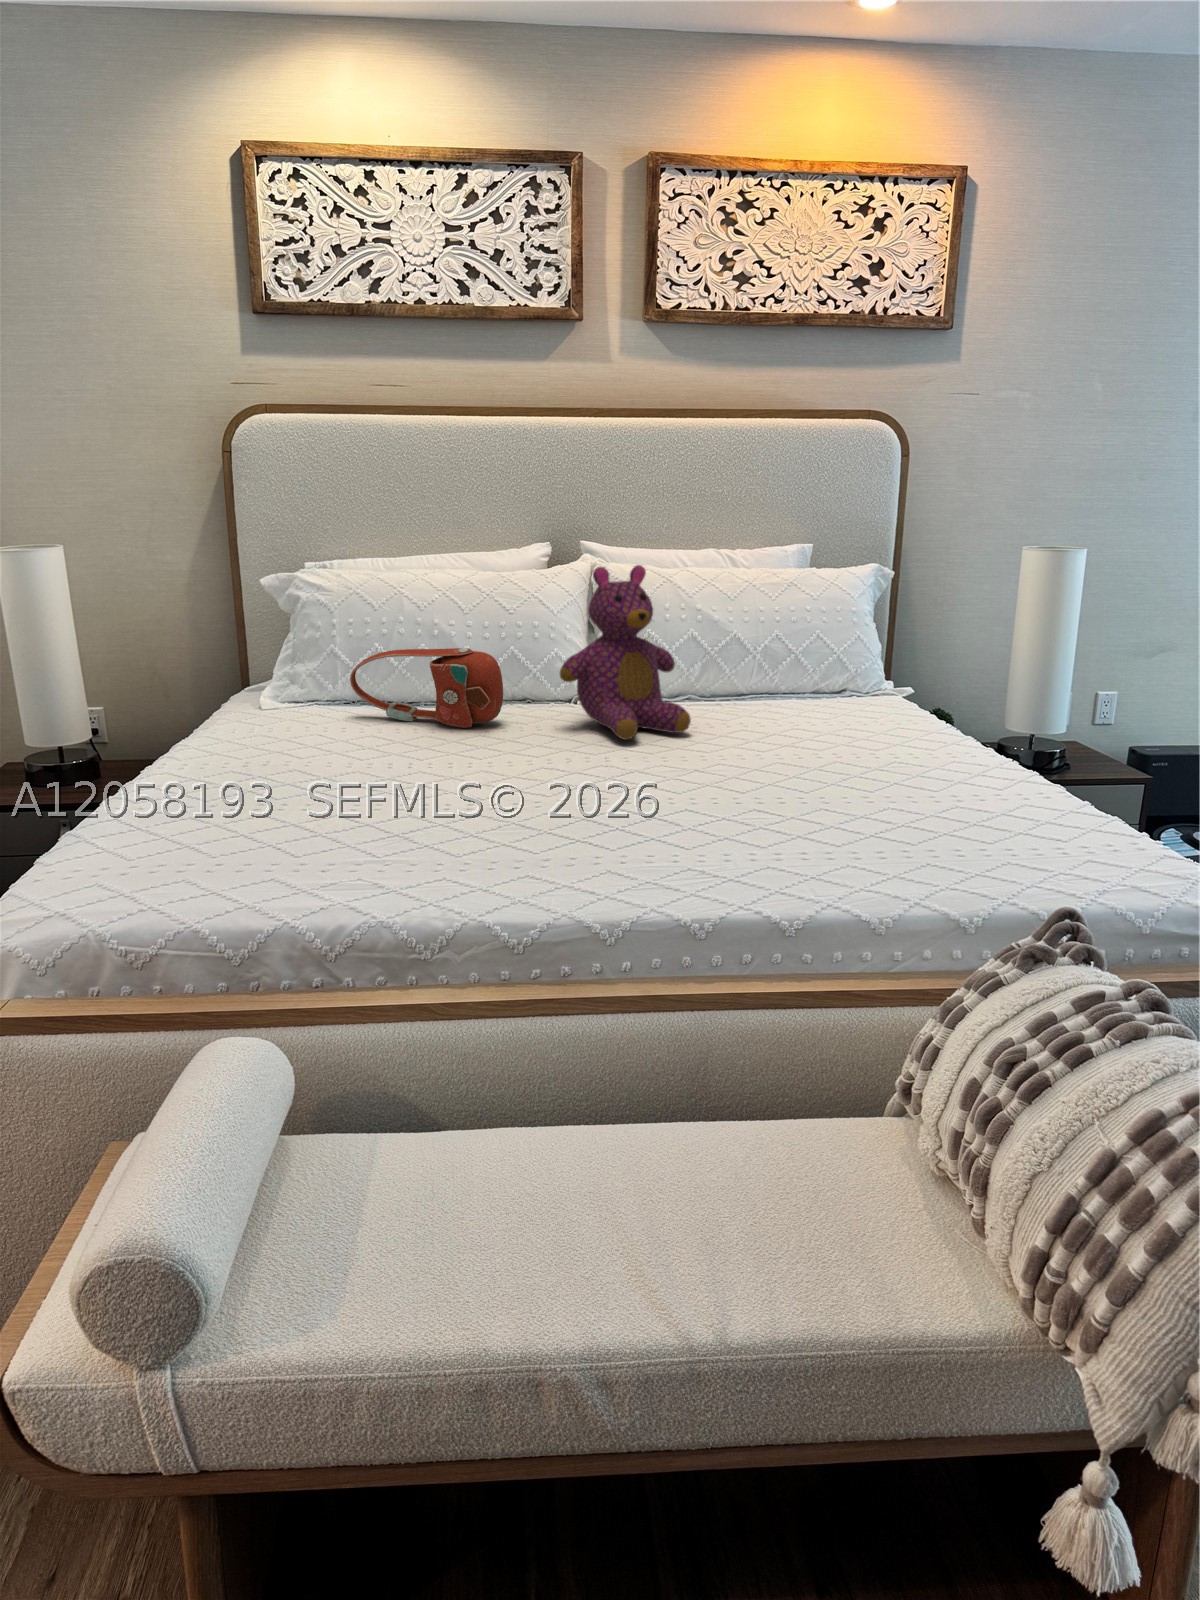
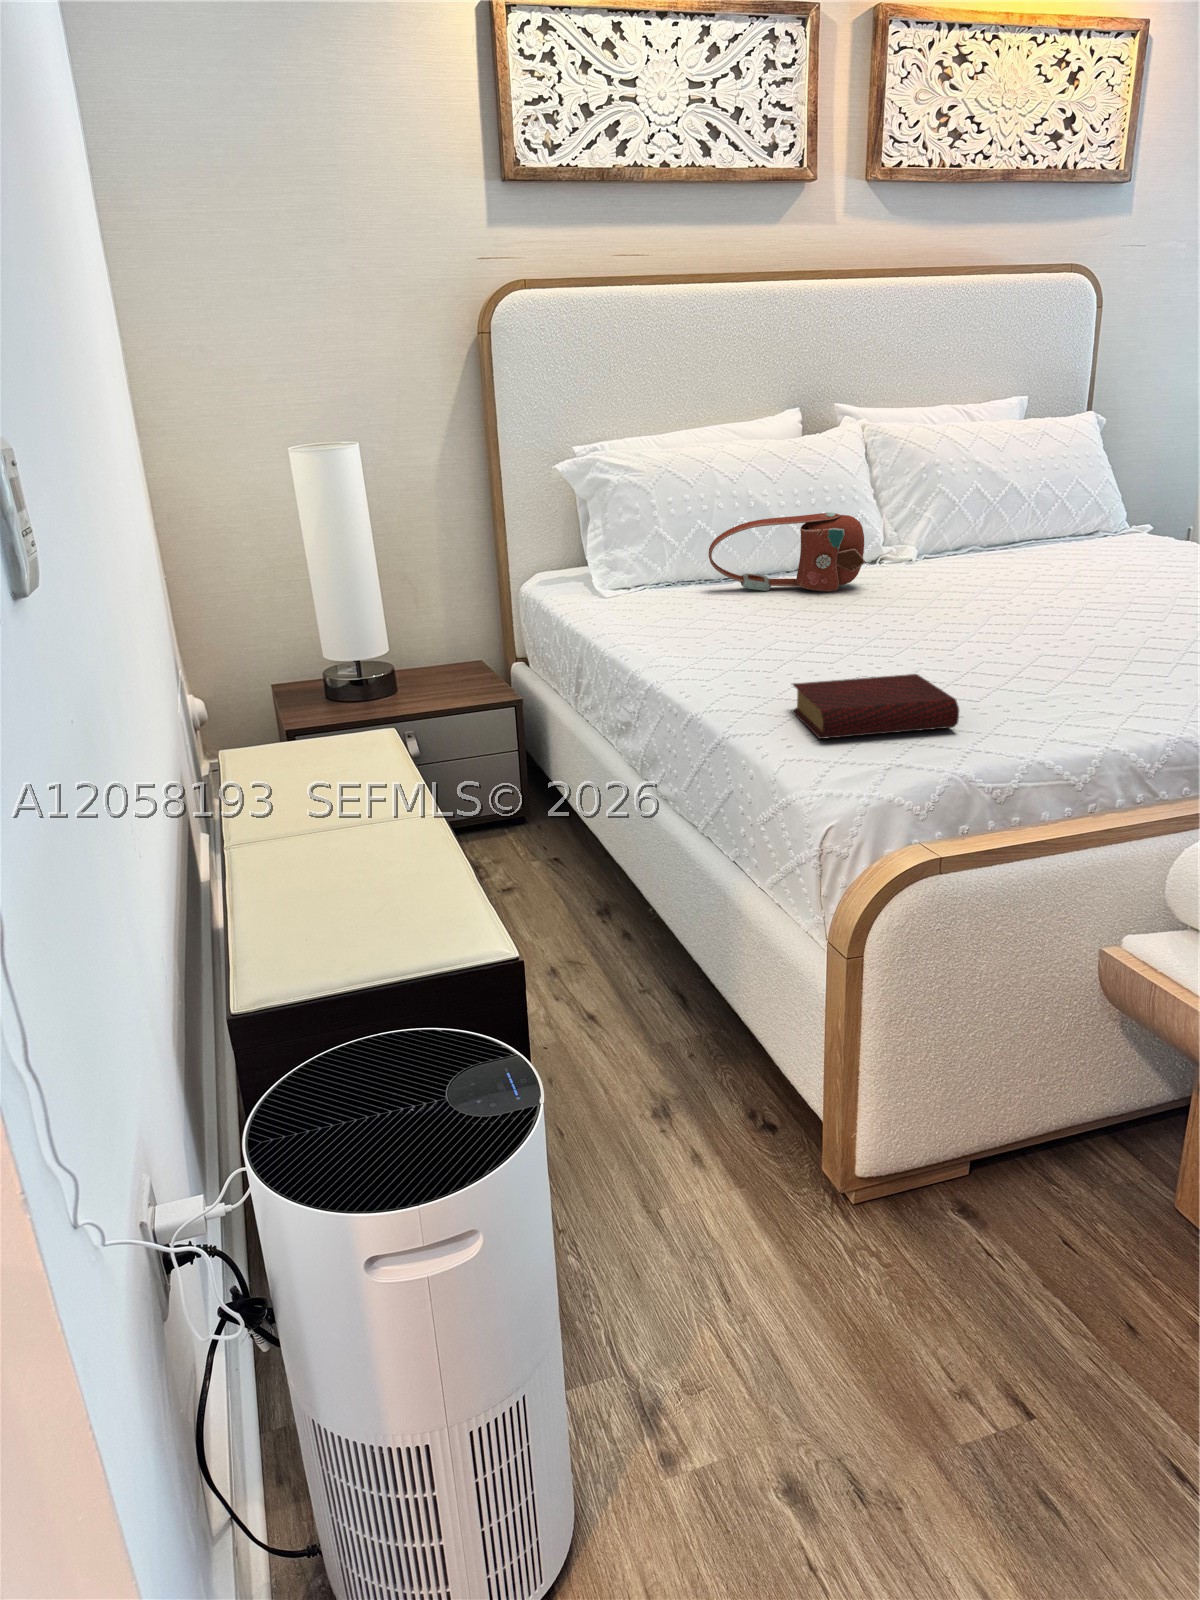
teddy bear: present [560,565,691,740] -> none [922,420,1041,588]
book: none [140,819,320,883] -> present [792,674,959,739]

